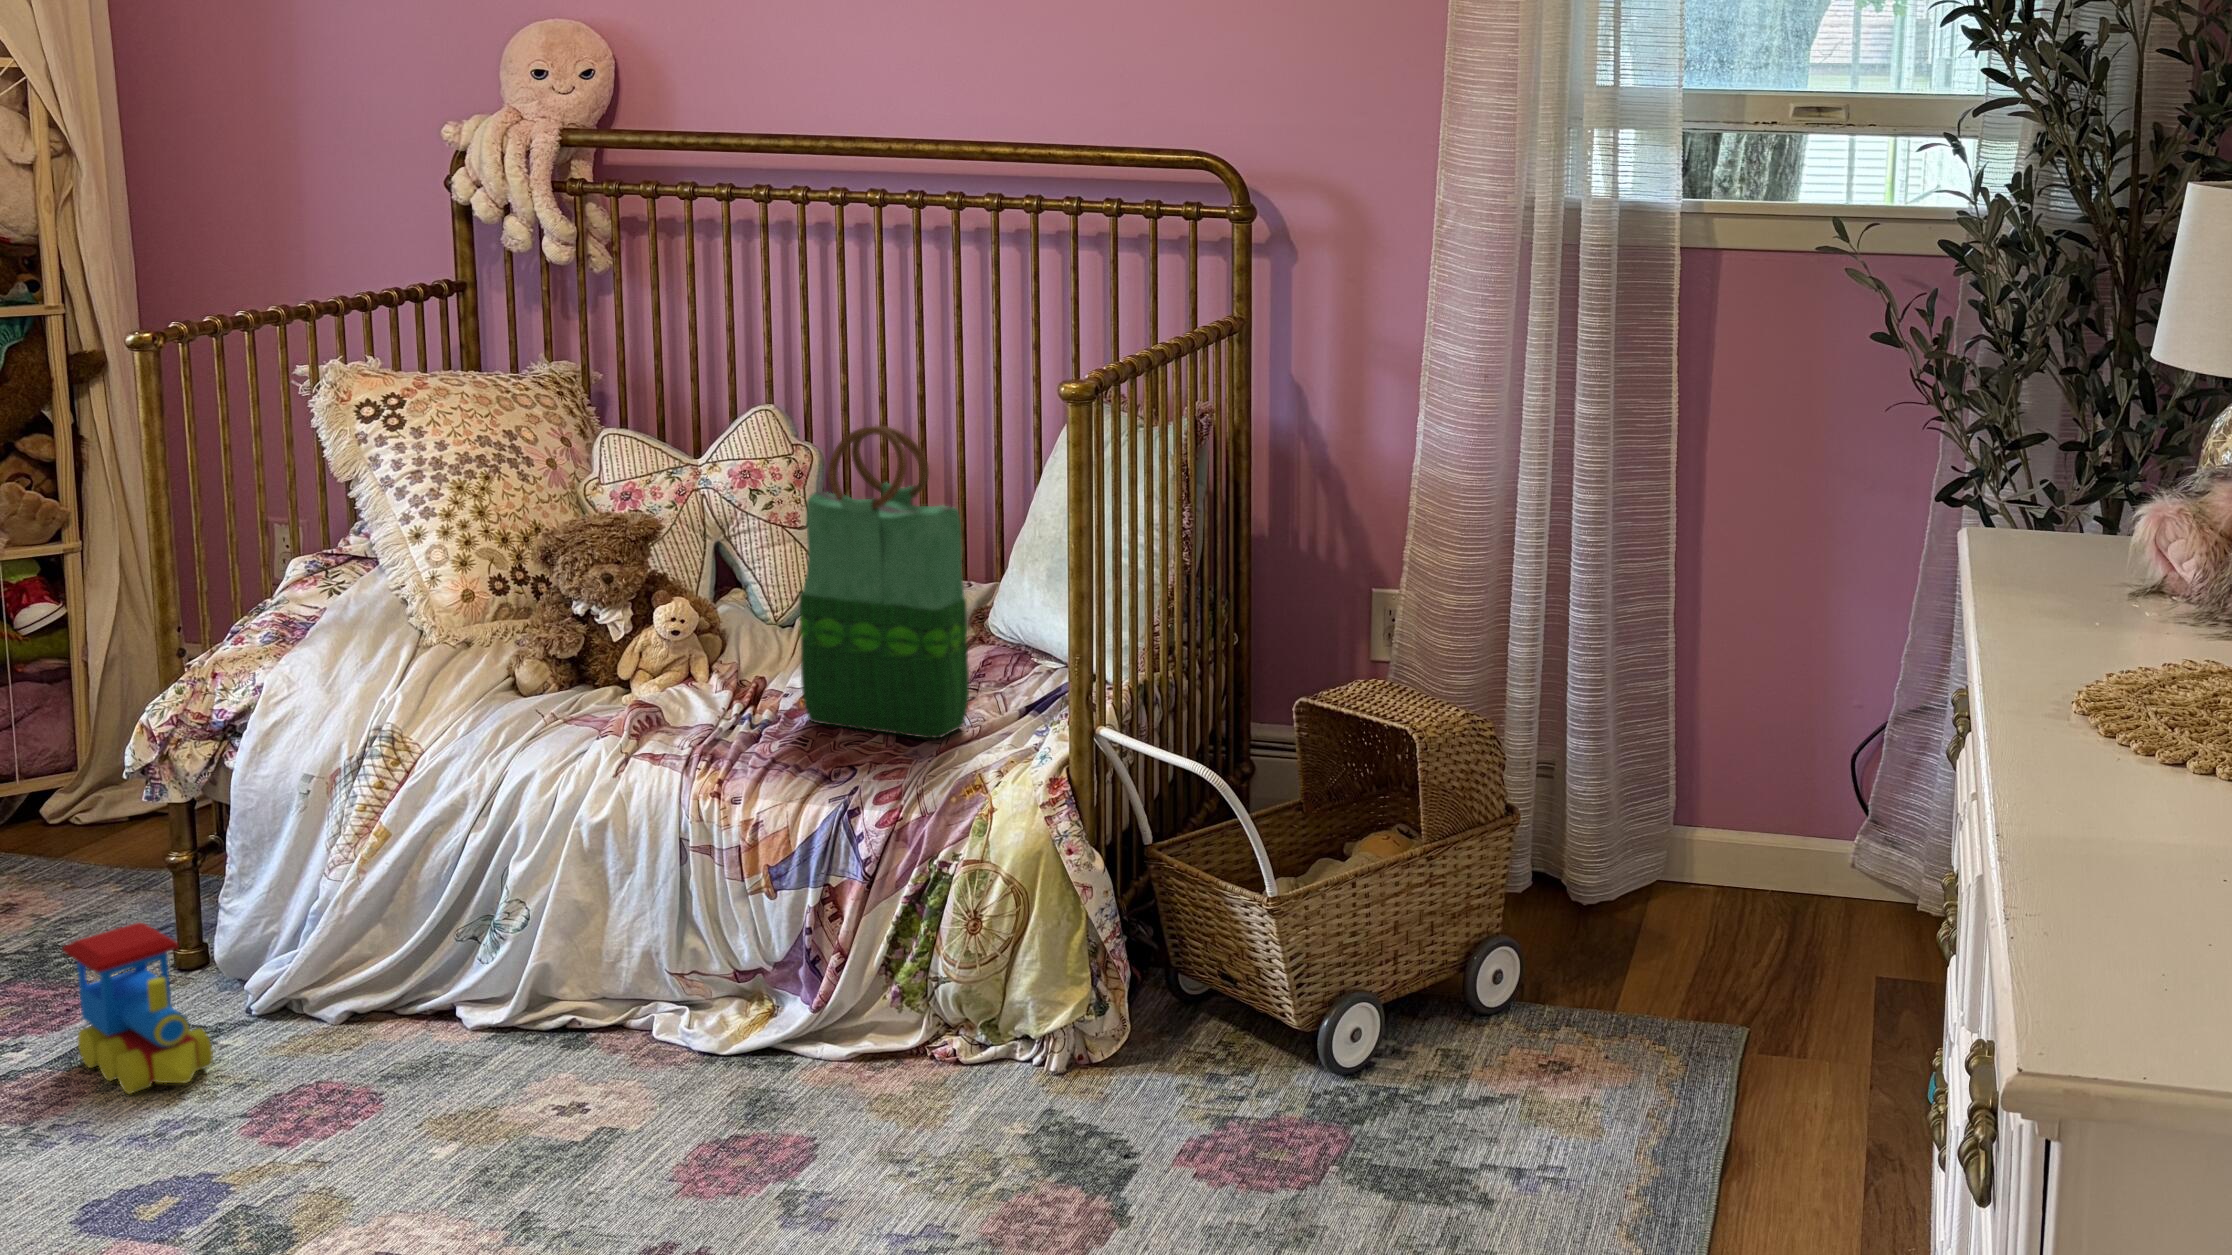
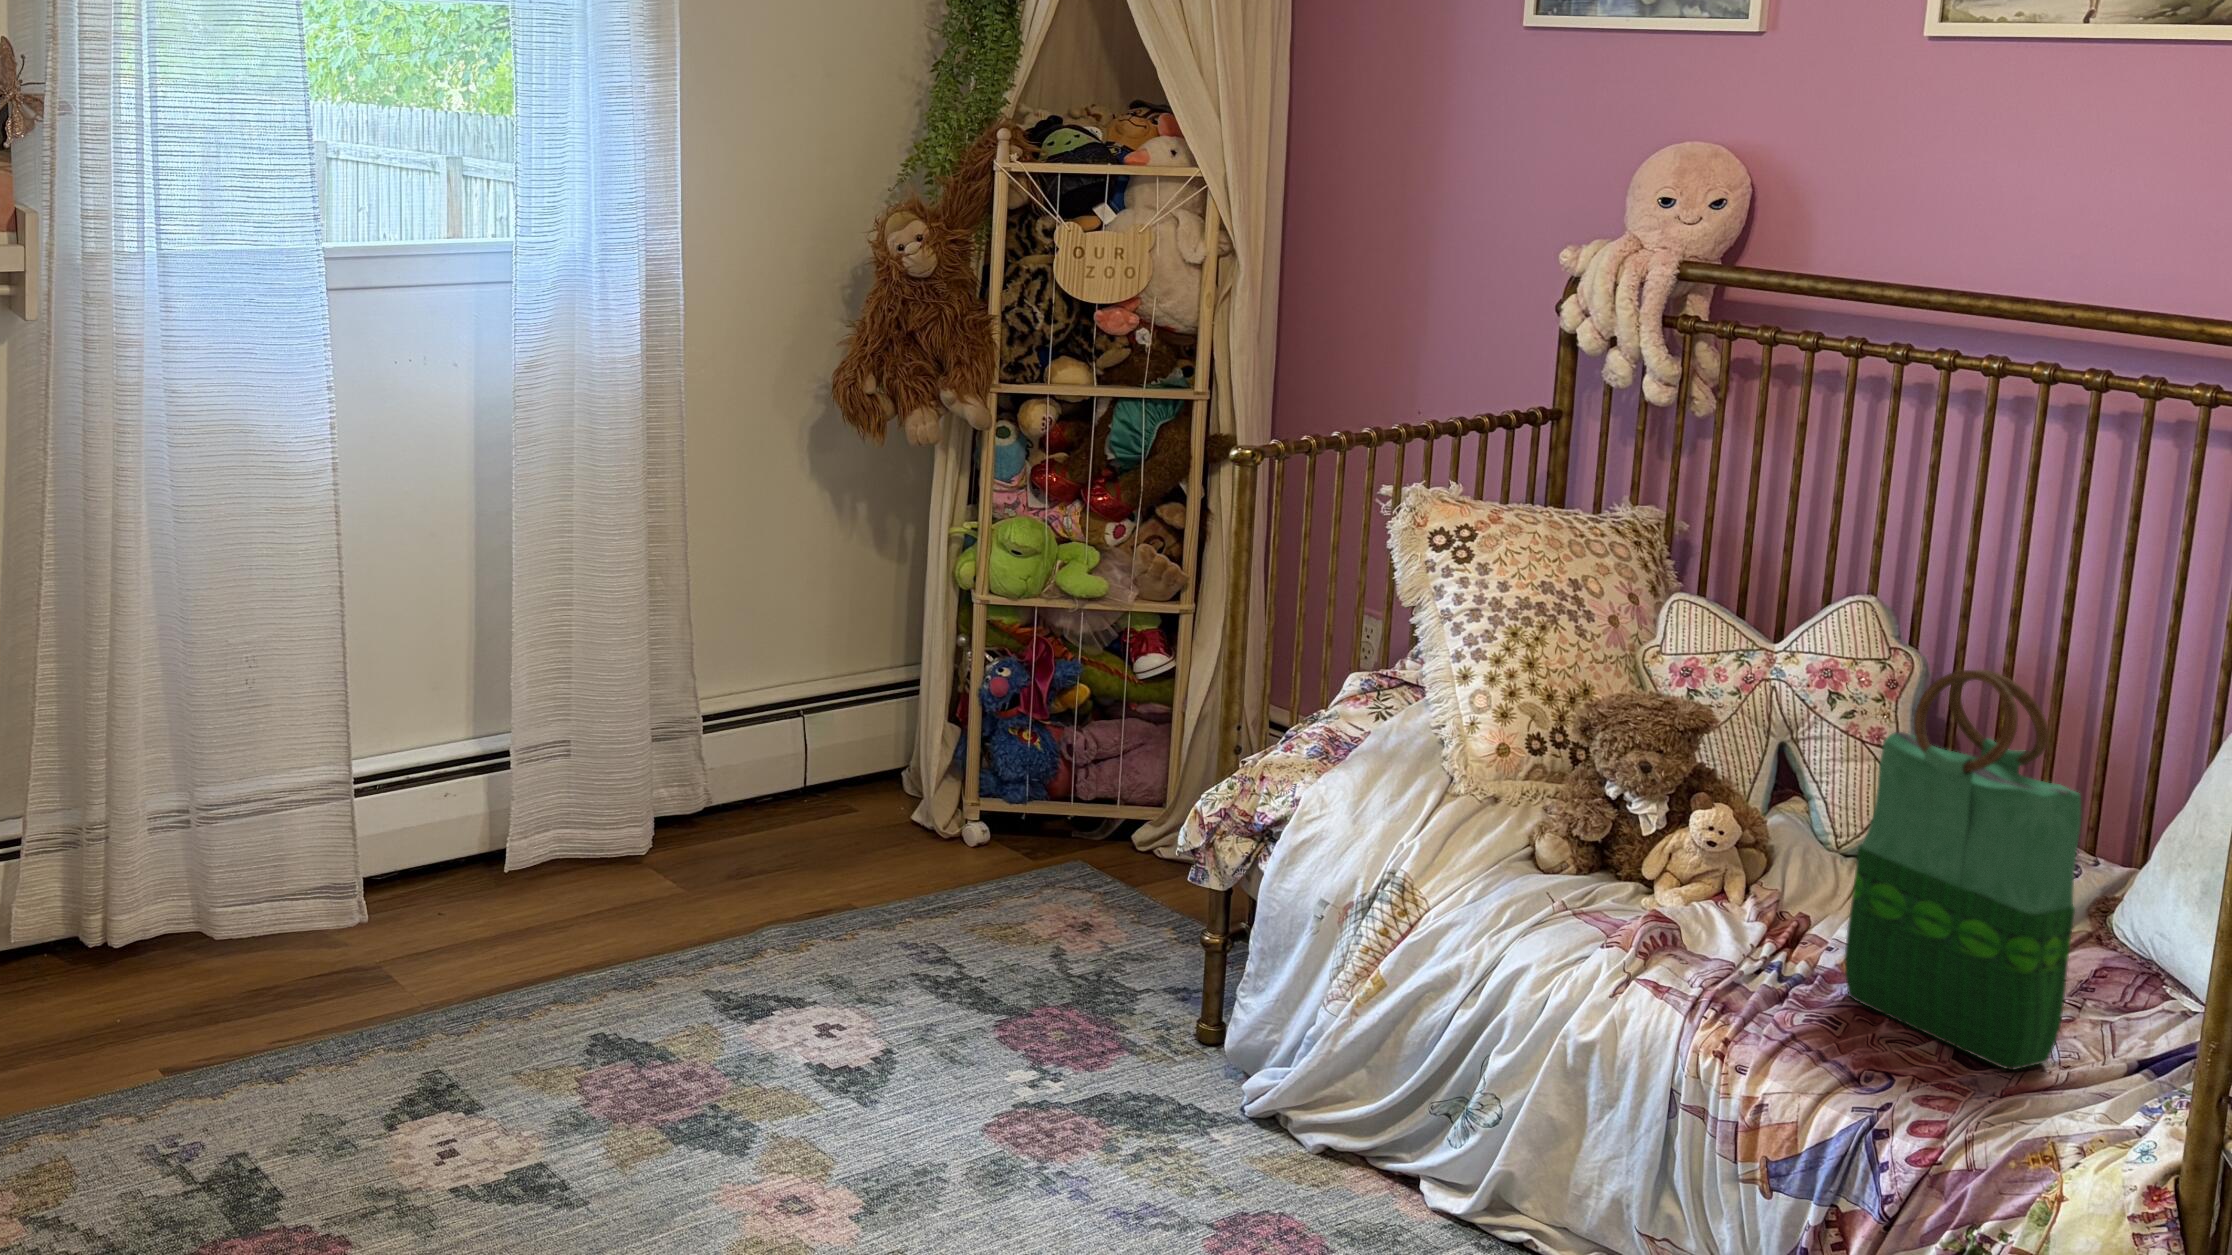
toy train: present [63,923,213,1094] -> none [1103,995,1203,1164]

